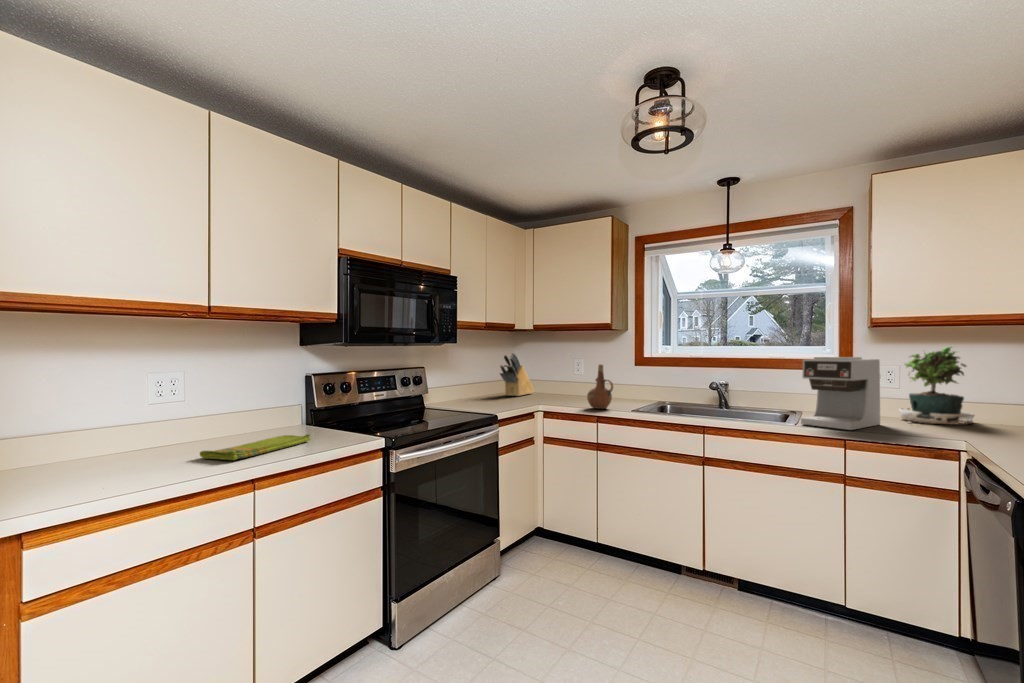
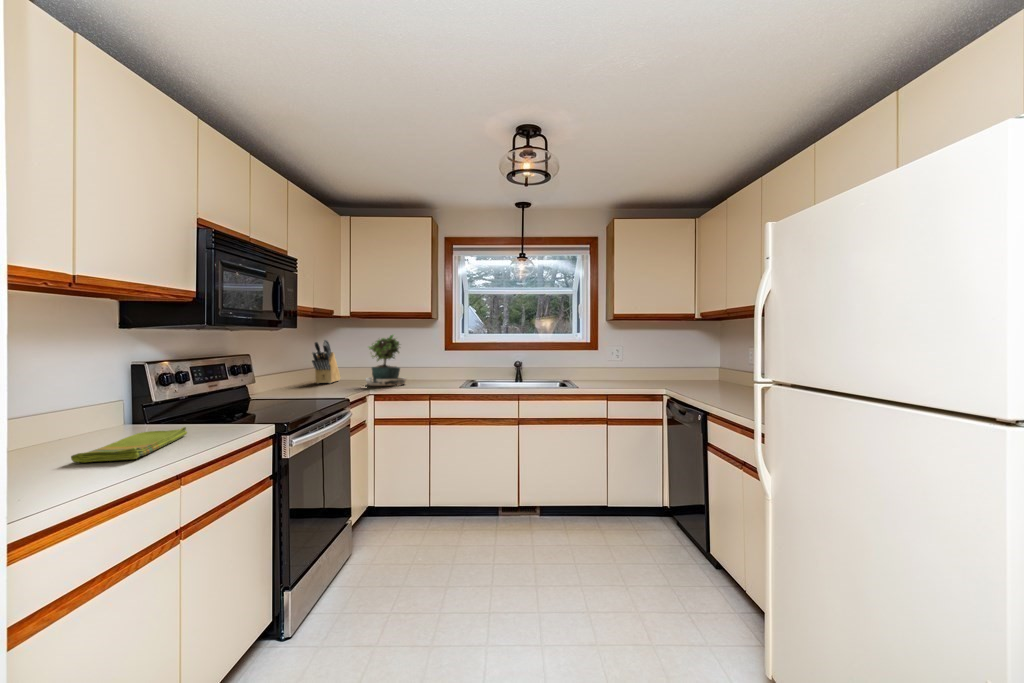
potted plant: present [900,347,974,425] -> present [366,335,406,386]
coffee maker: present [801,357,880,430] -> none [589,341,631,391]
ceramic pitcher: present [587,365,613,409] -> none [419,349,442,389]

